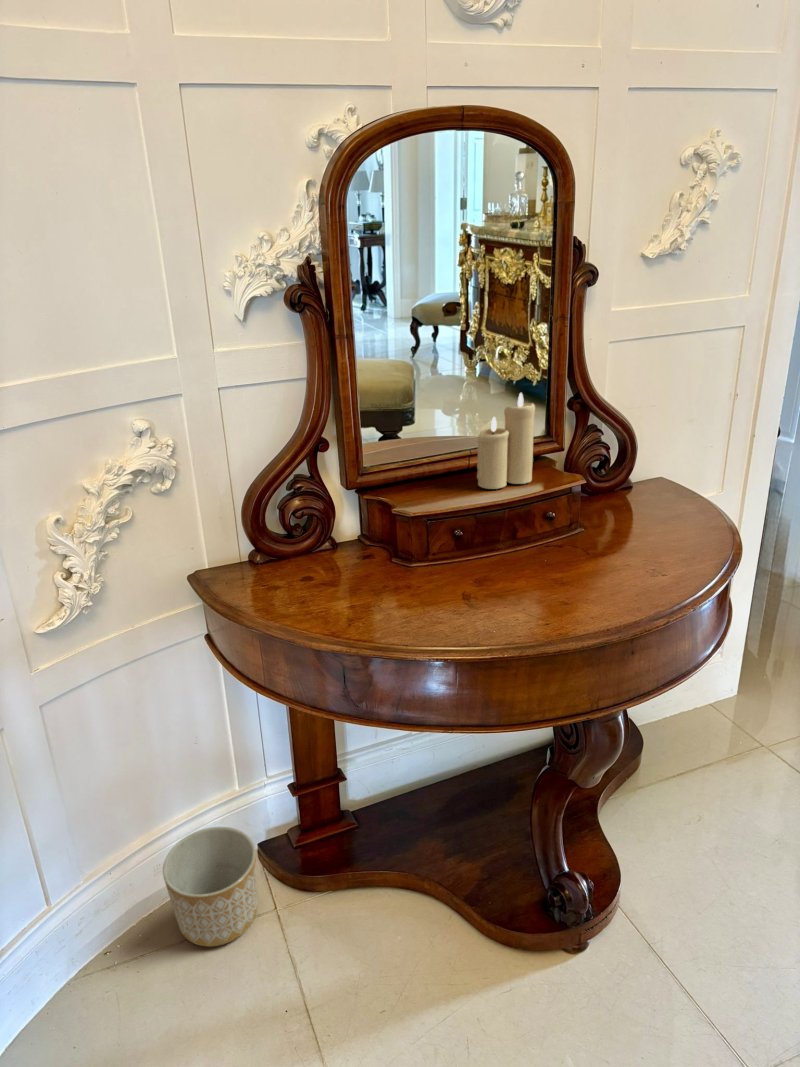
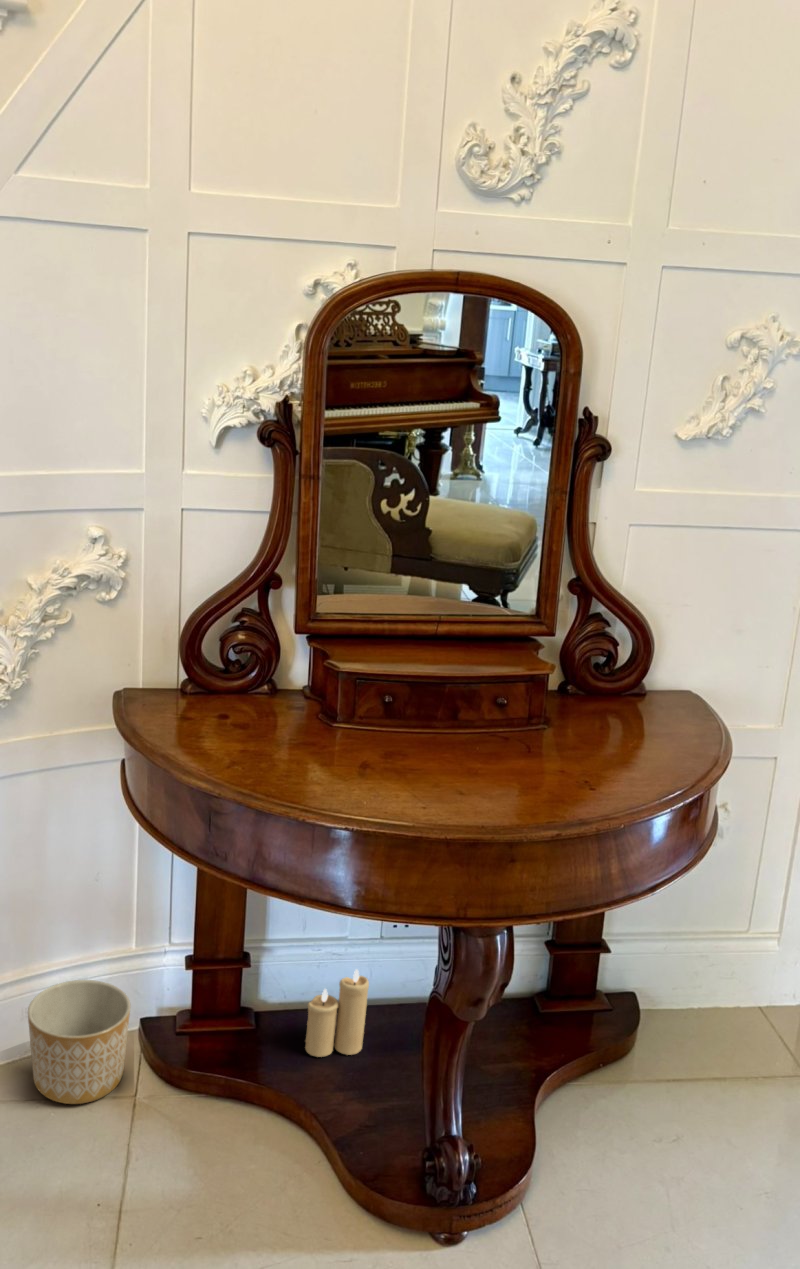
candle: present [477,393,535,489] -> present [305,969,369,1057]

